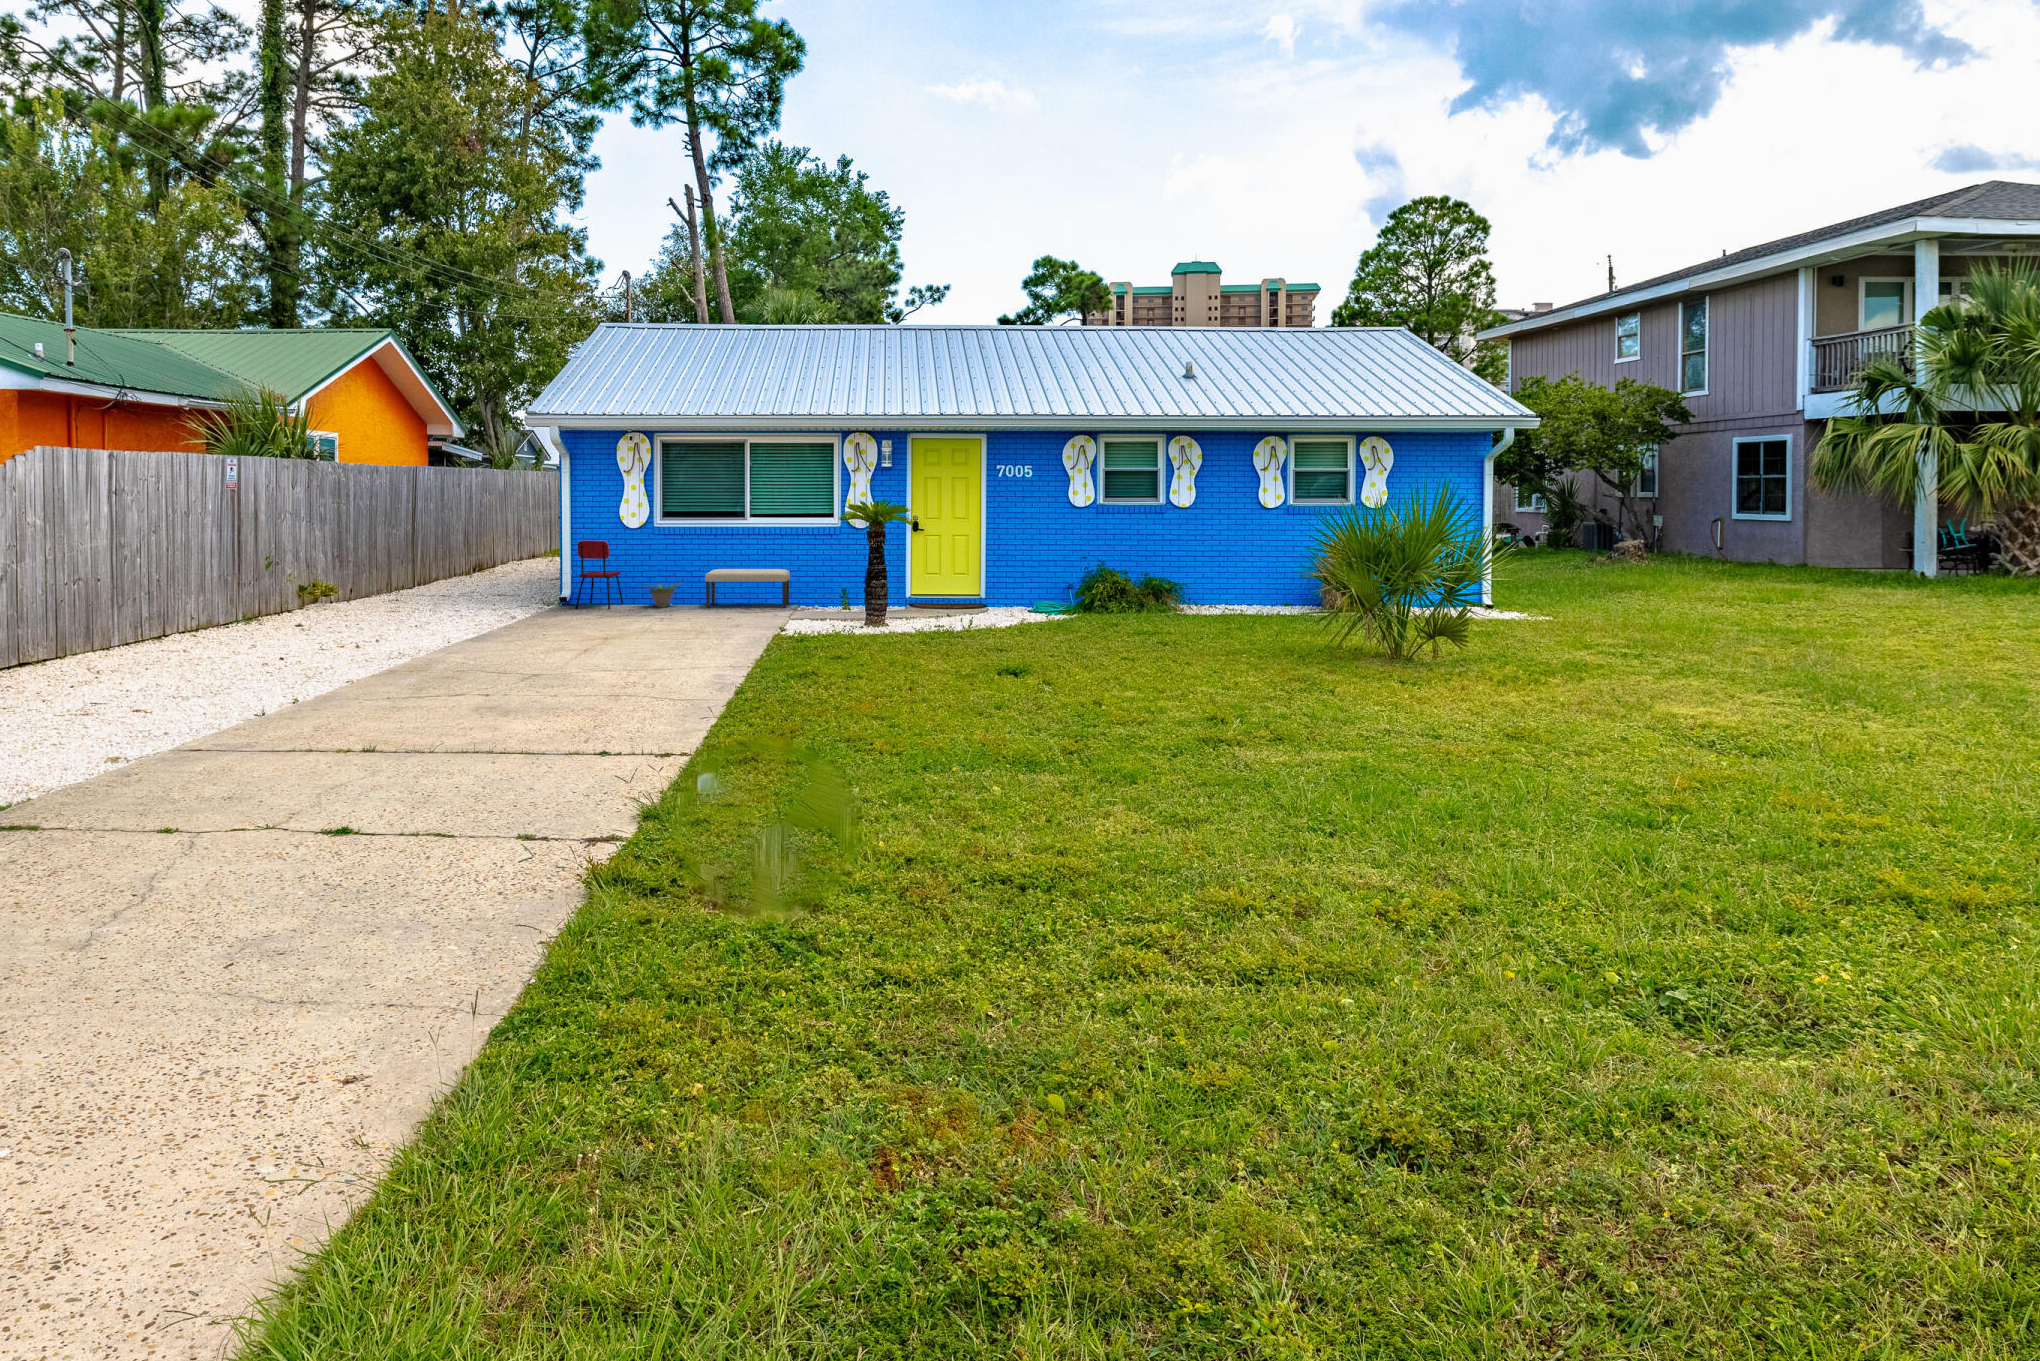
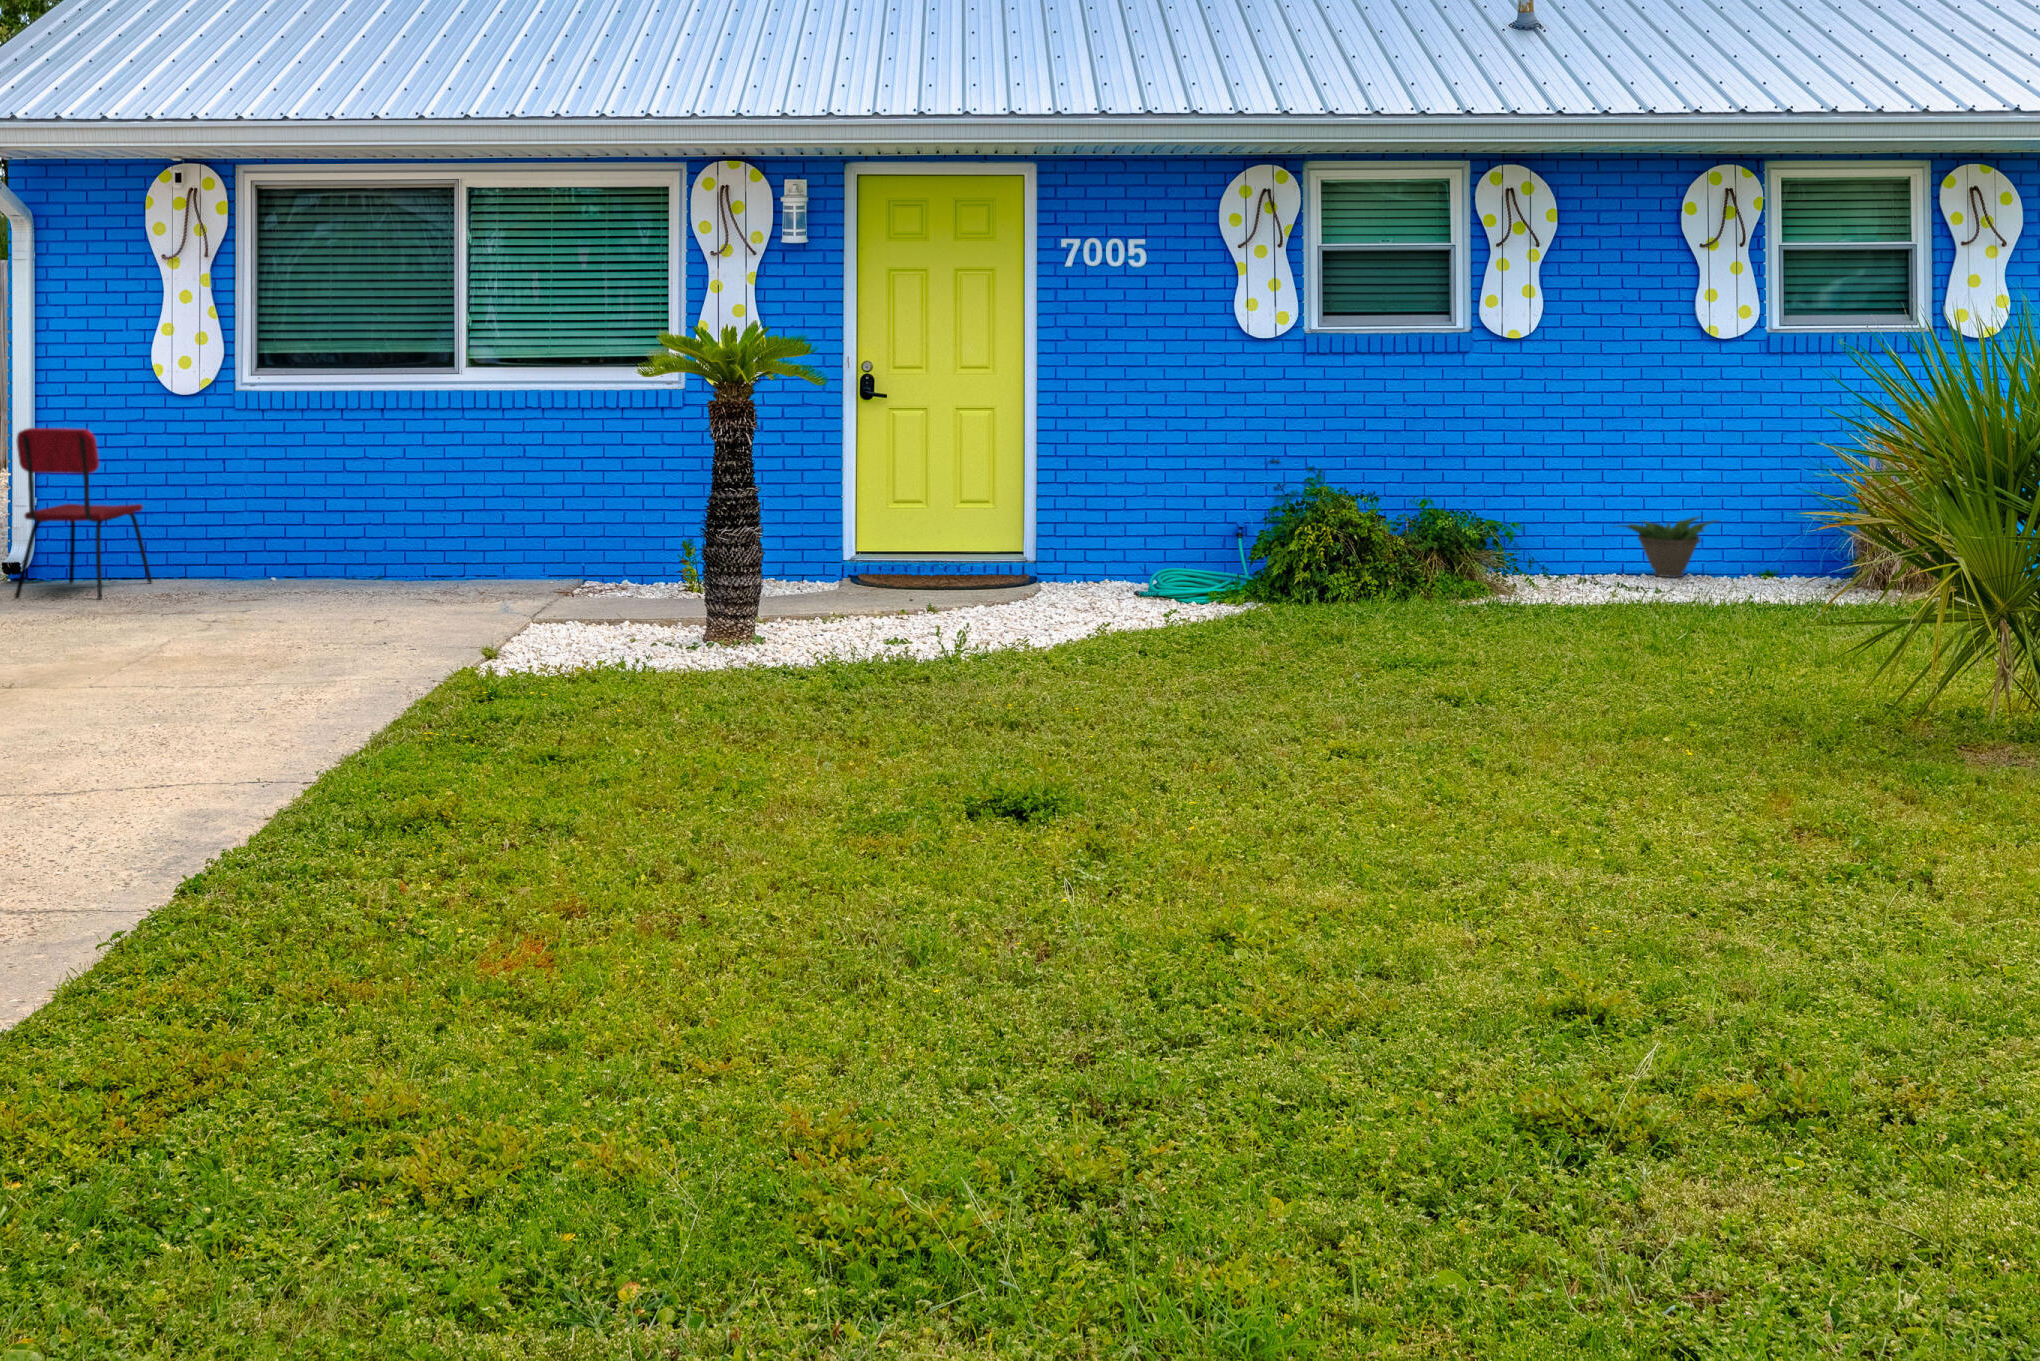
bench: present [705,569,790,608] -> none [343,495,565,593]
decorative plant: present [646,584,679,607] -> present [1619,517,1719,577]

